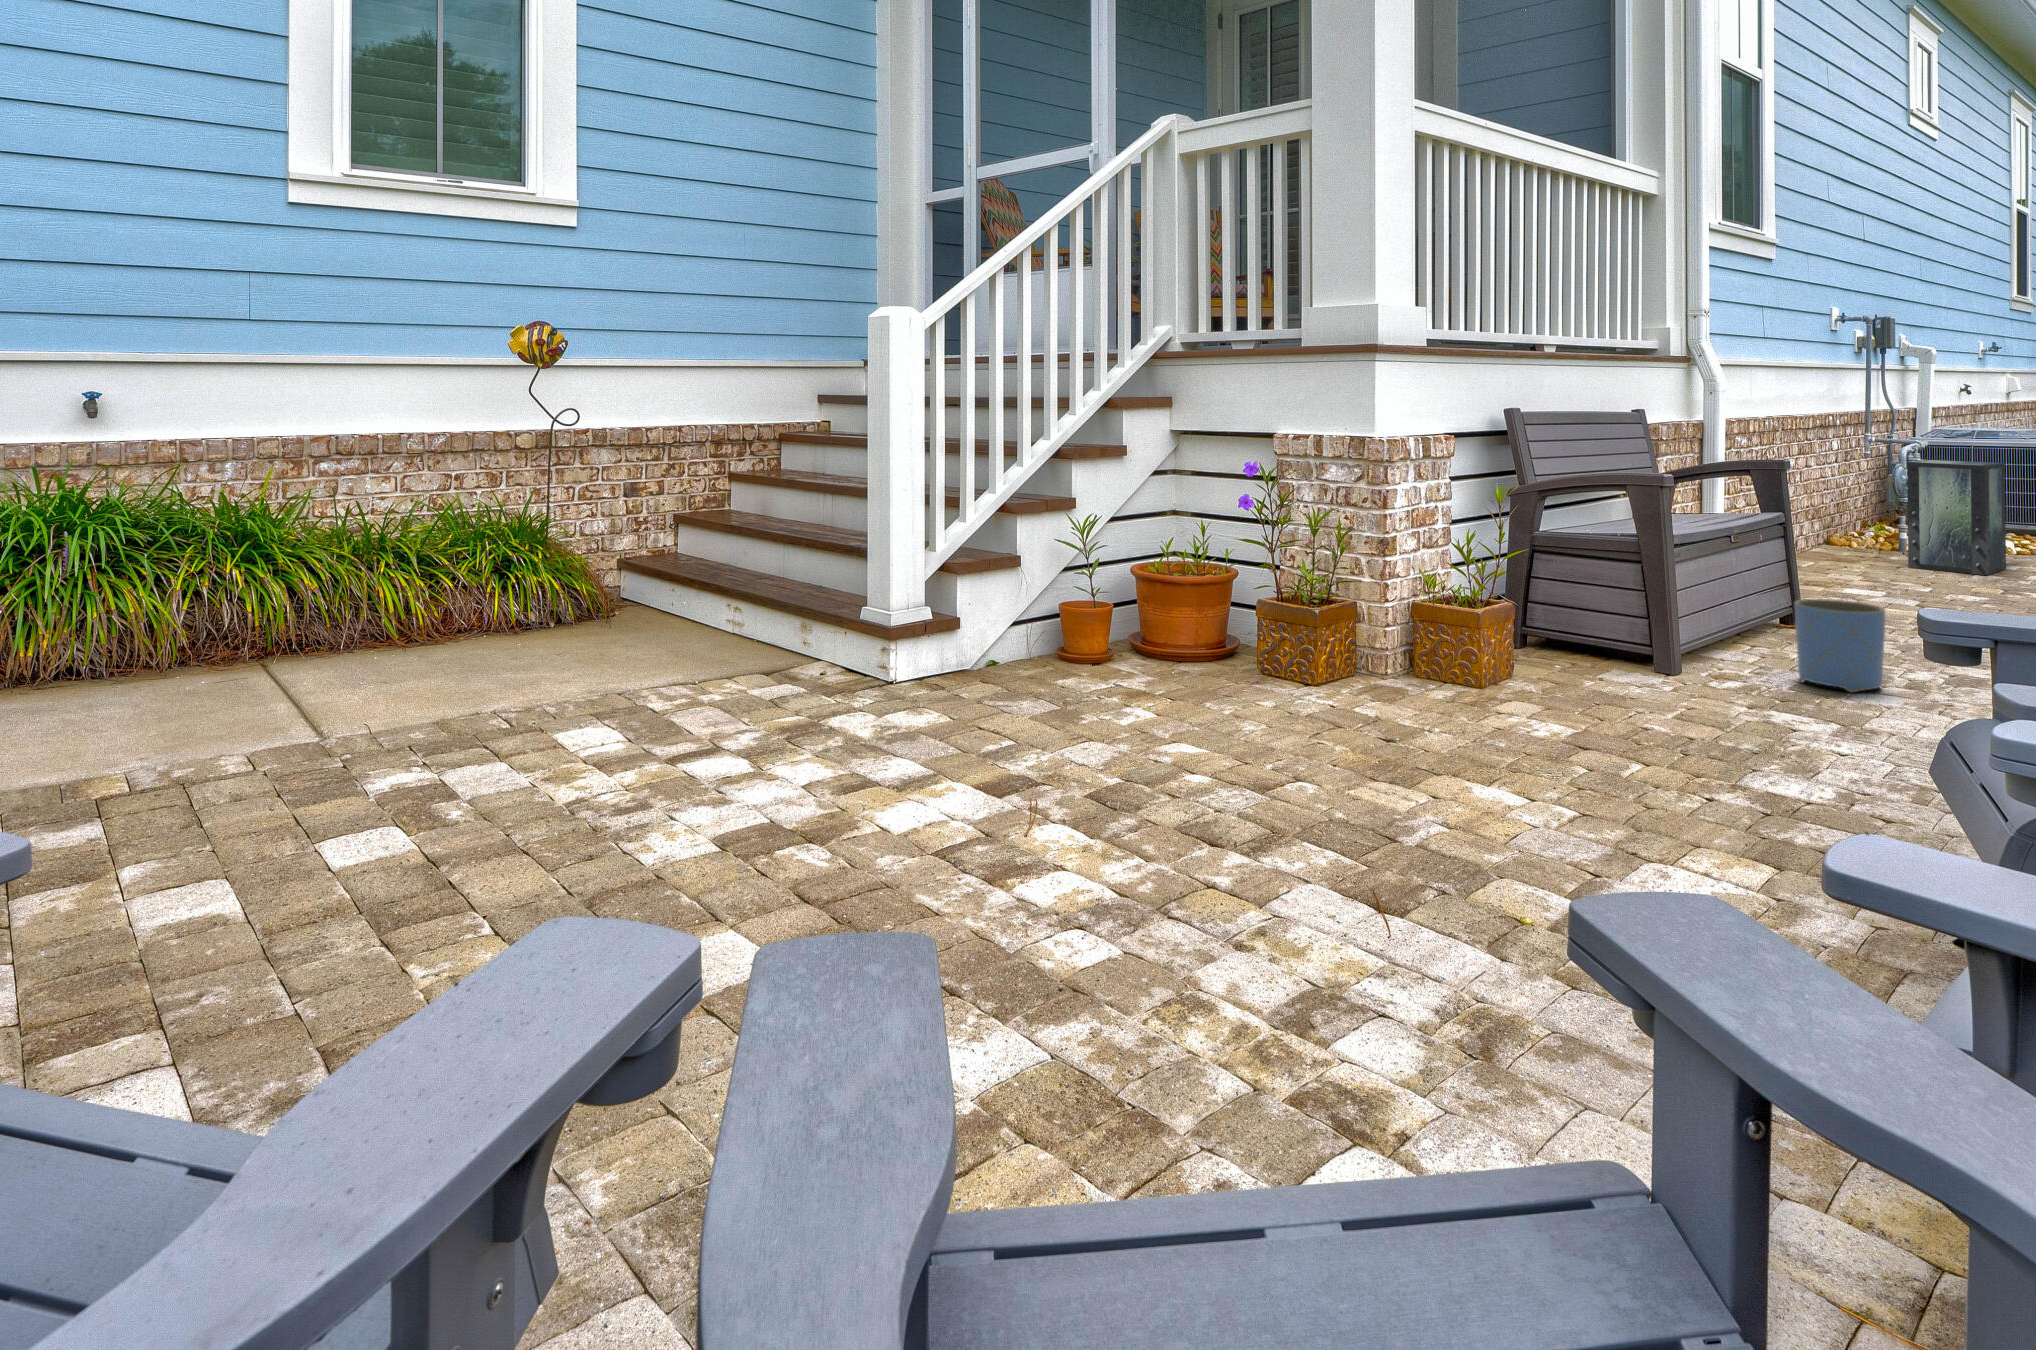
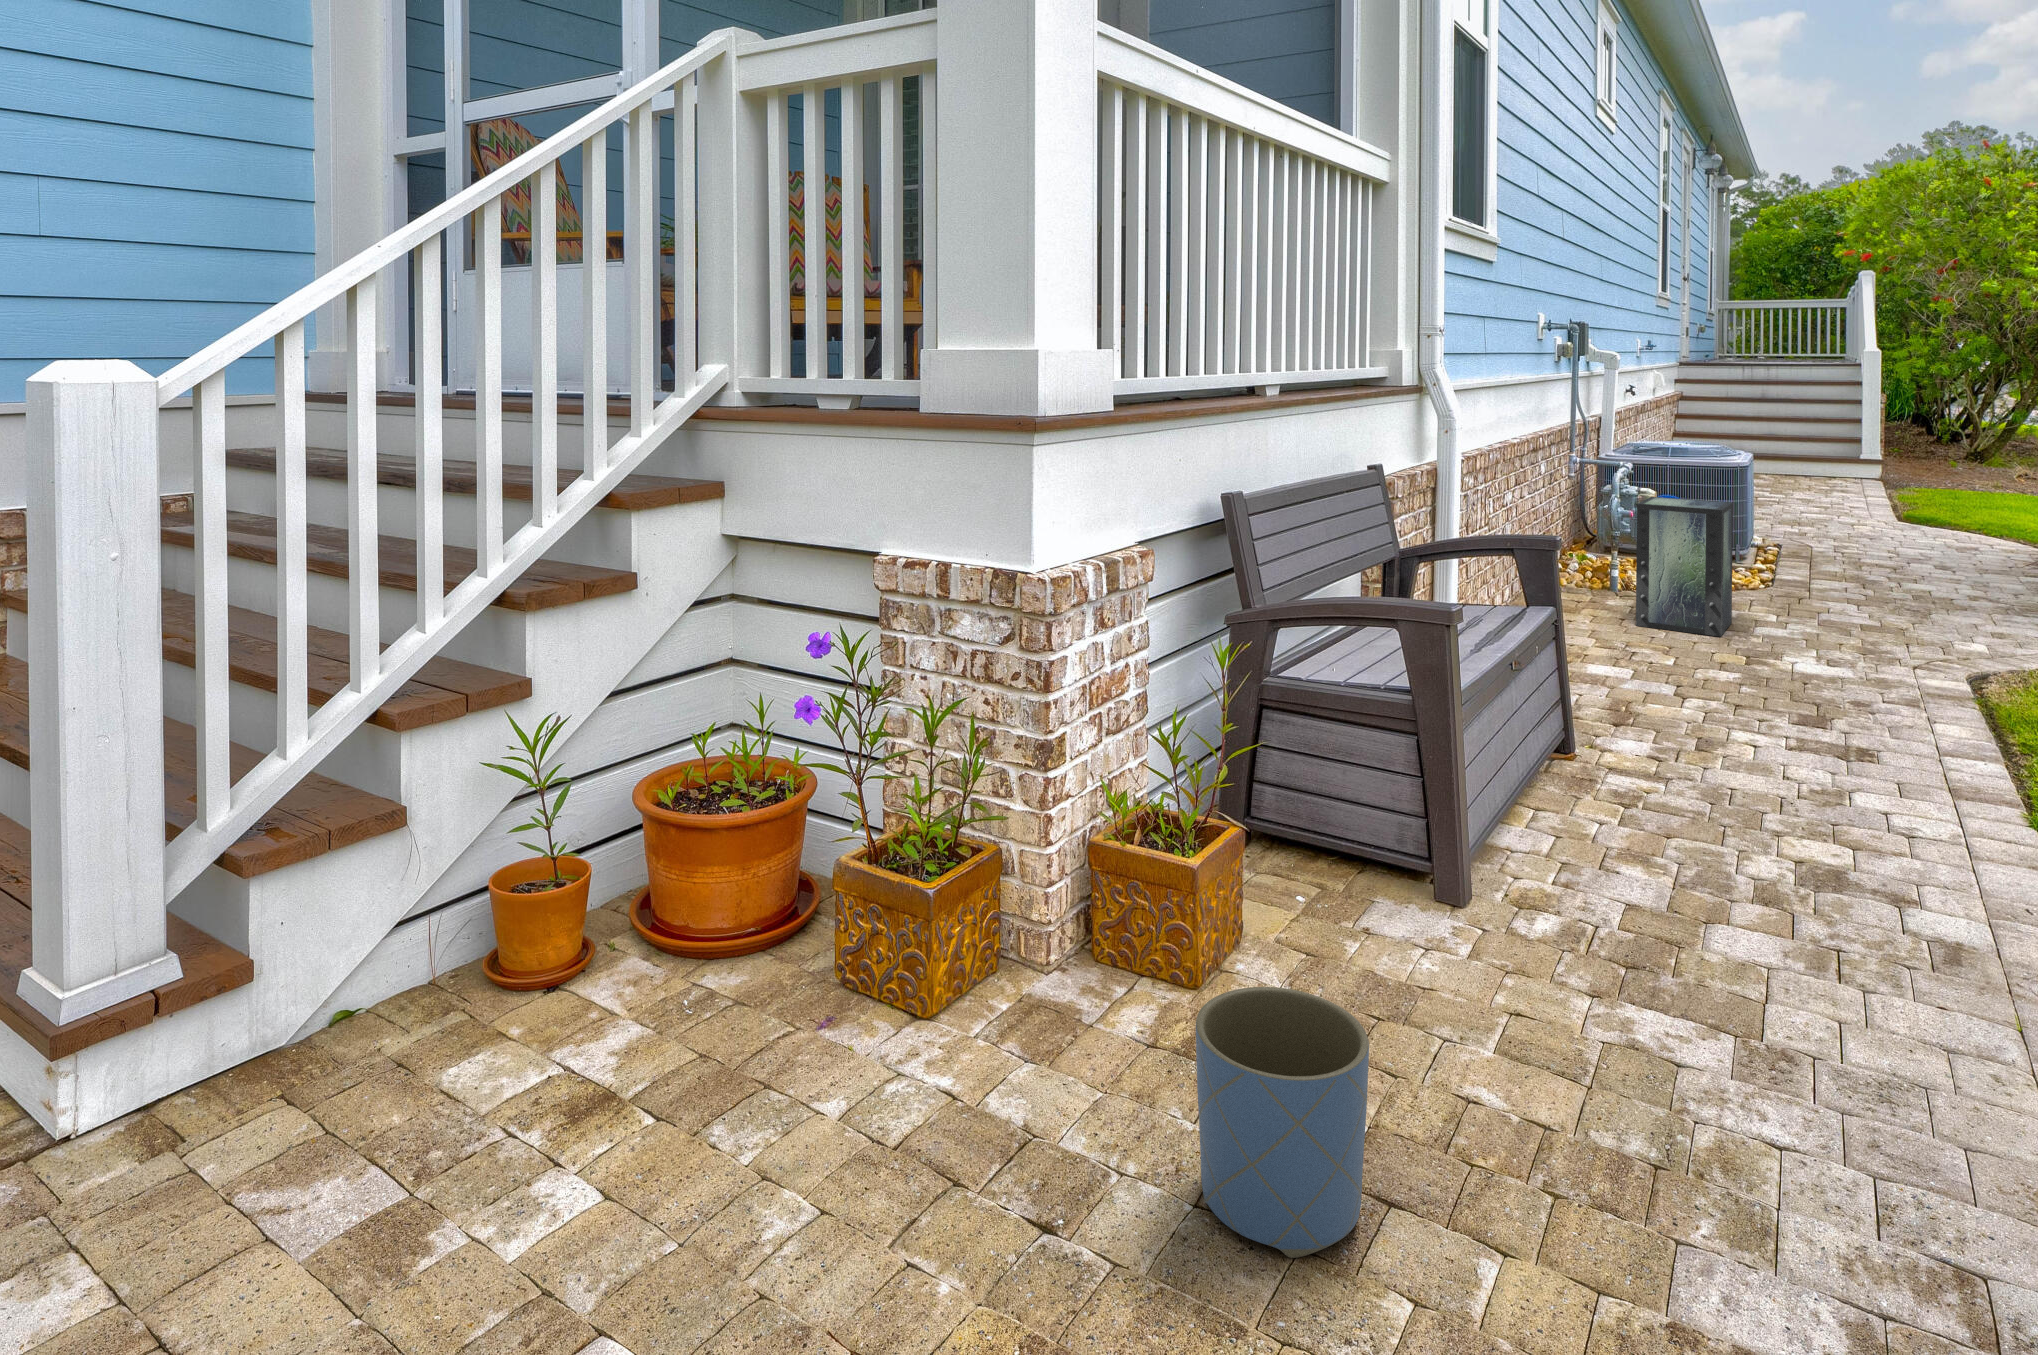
planter: present [1794,599,1885,692] -> present [1196,987,1369,1258]

